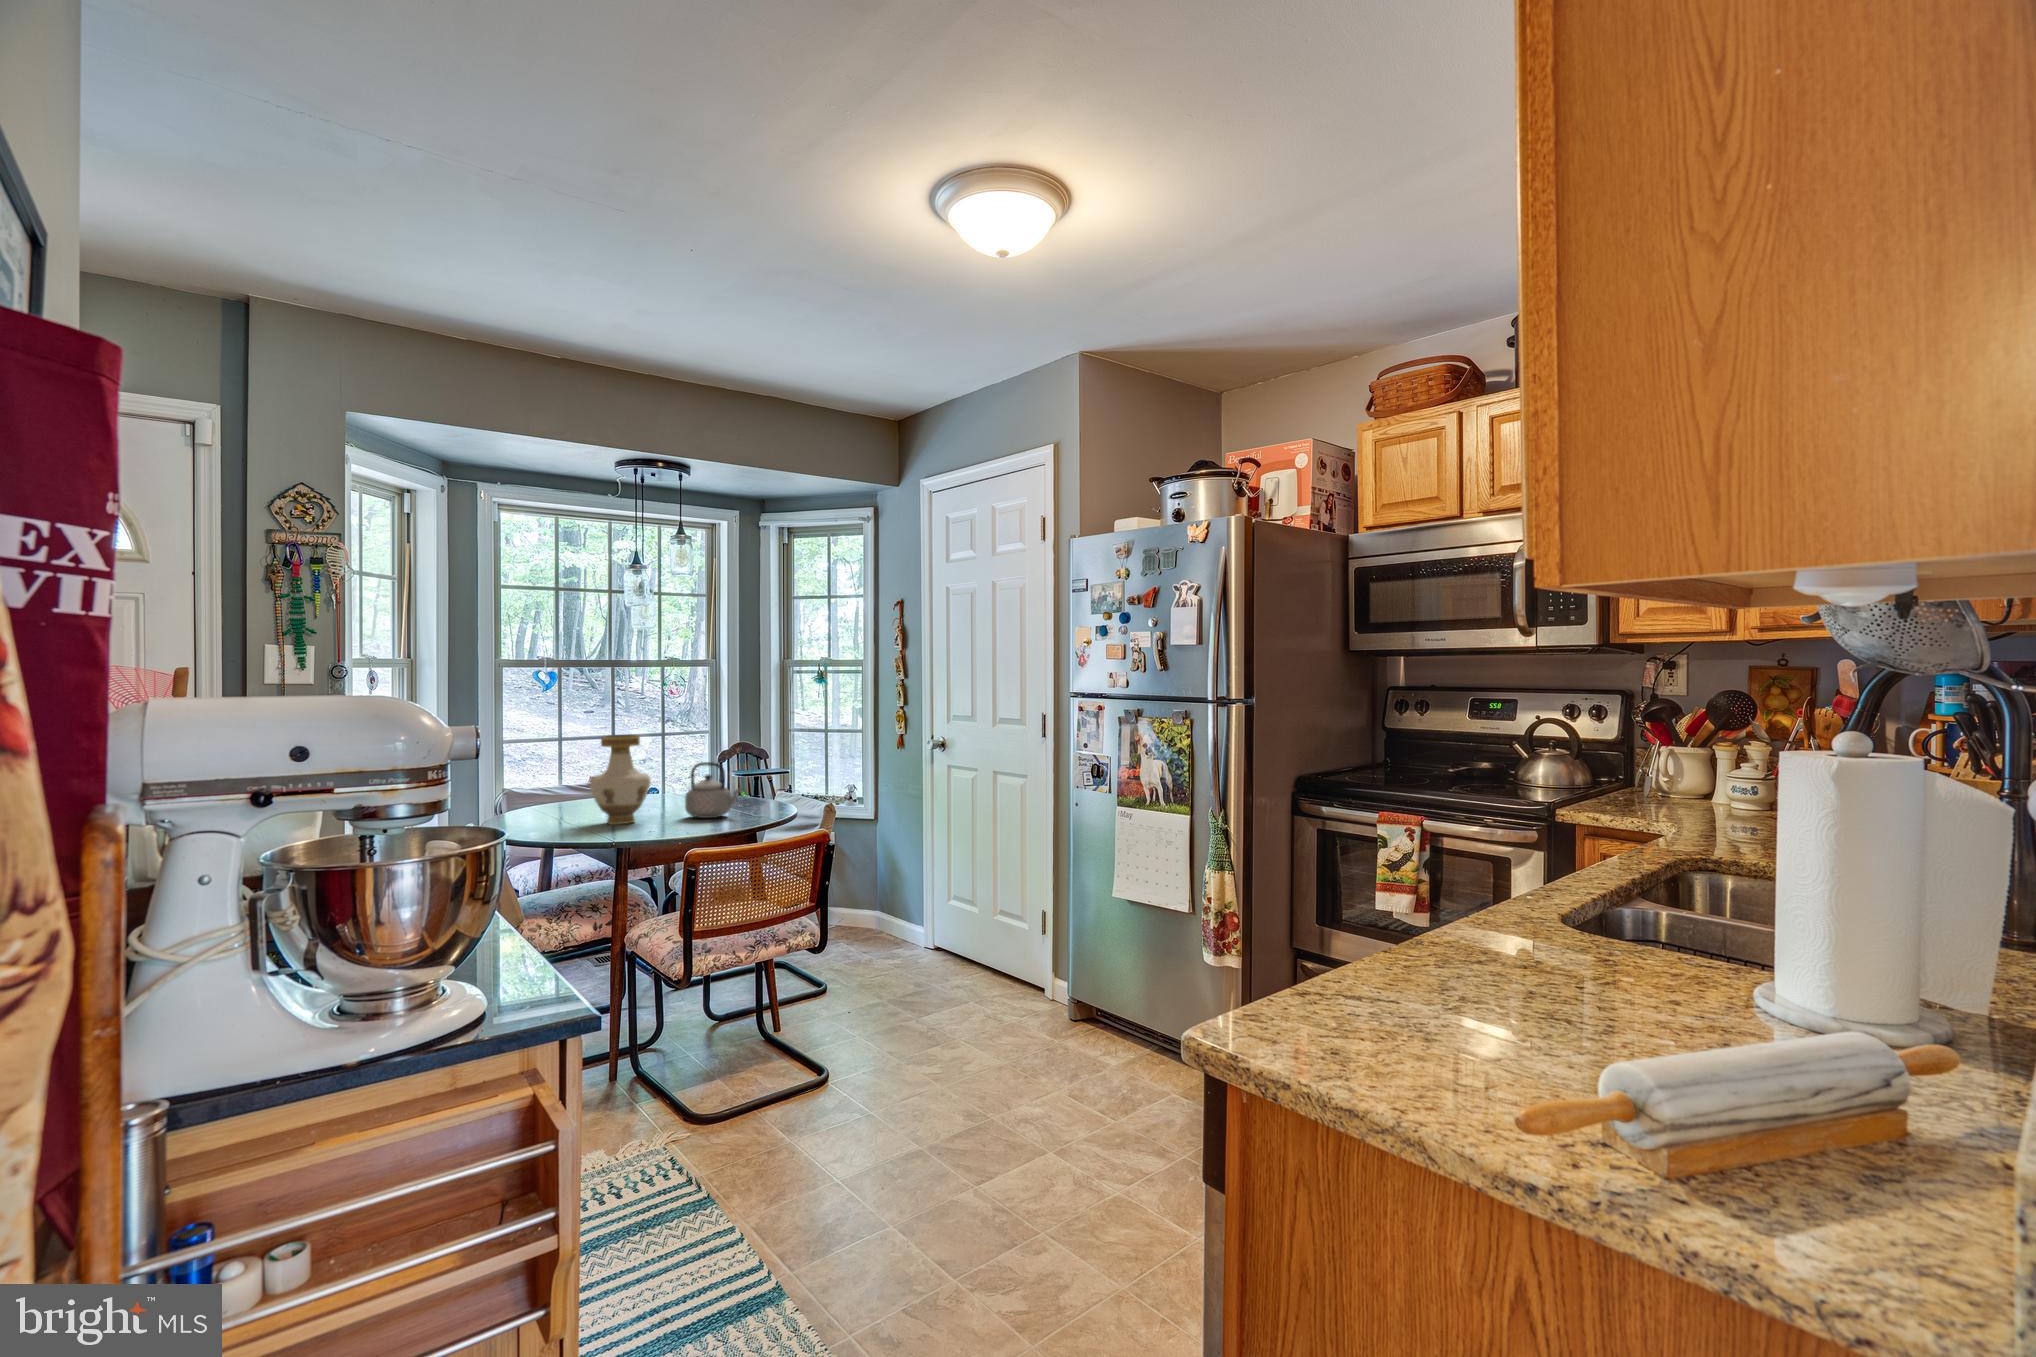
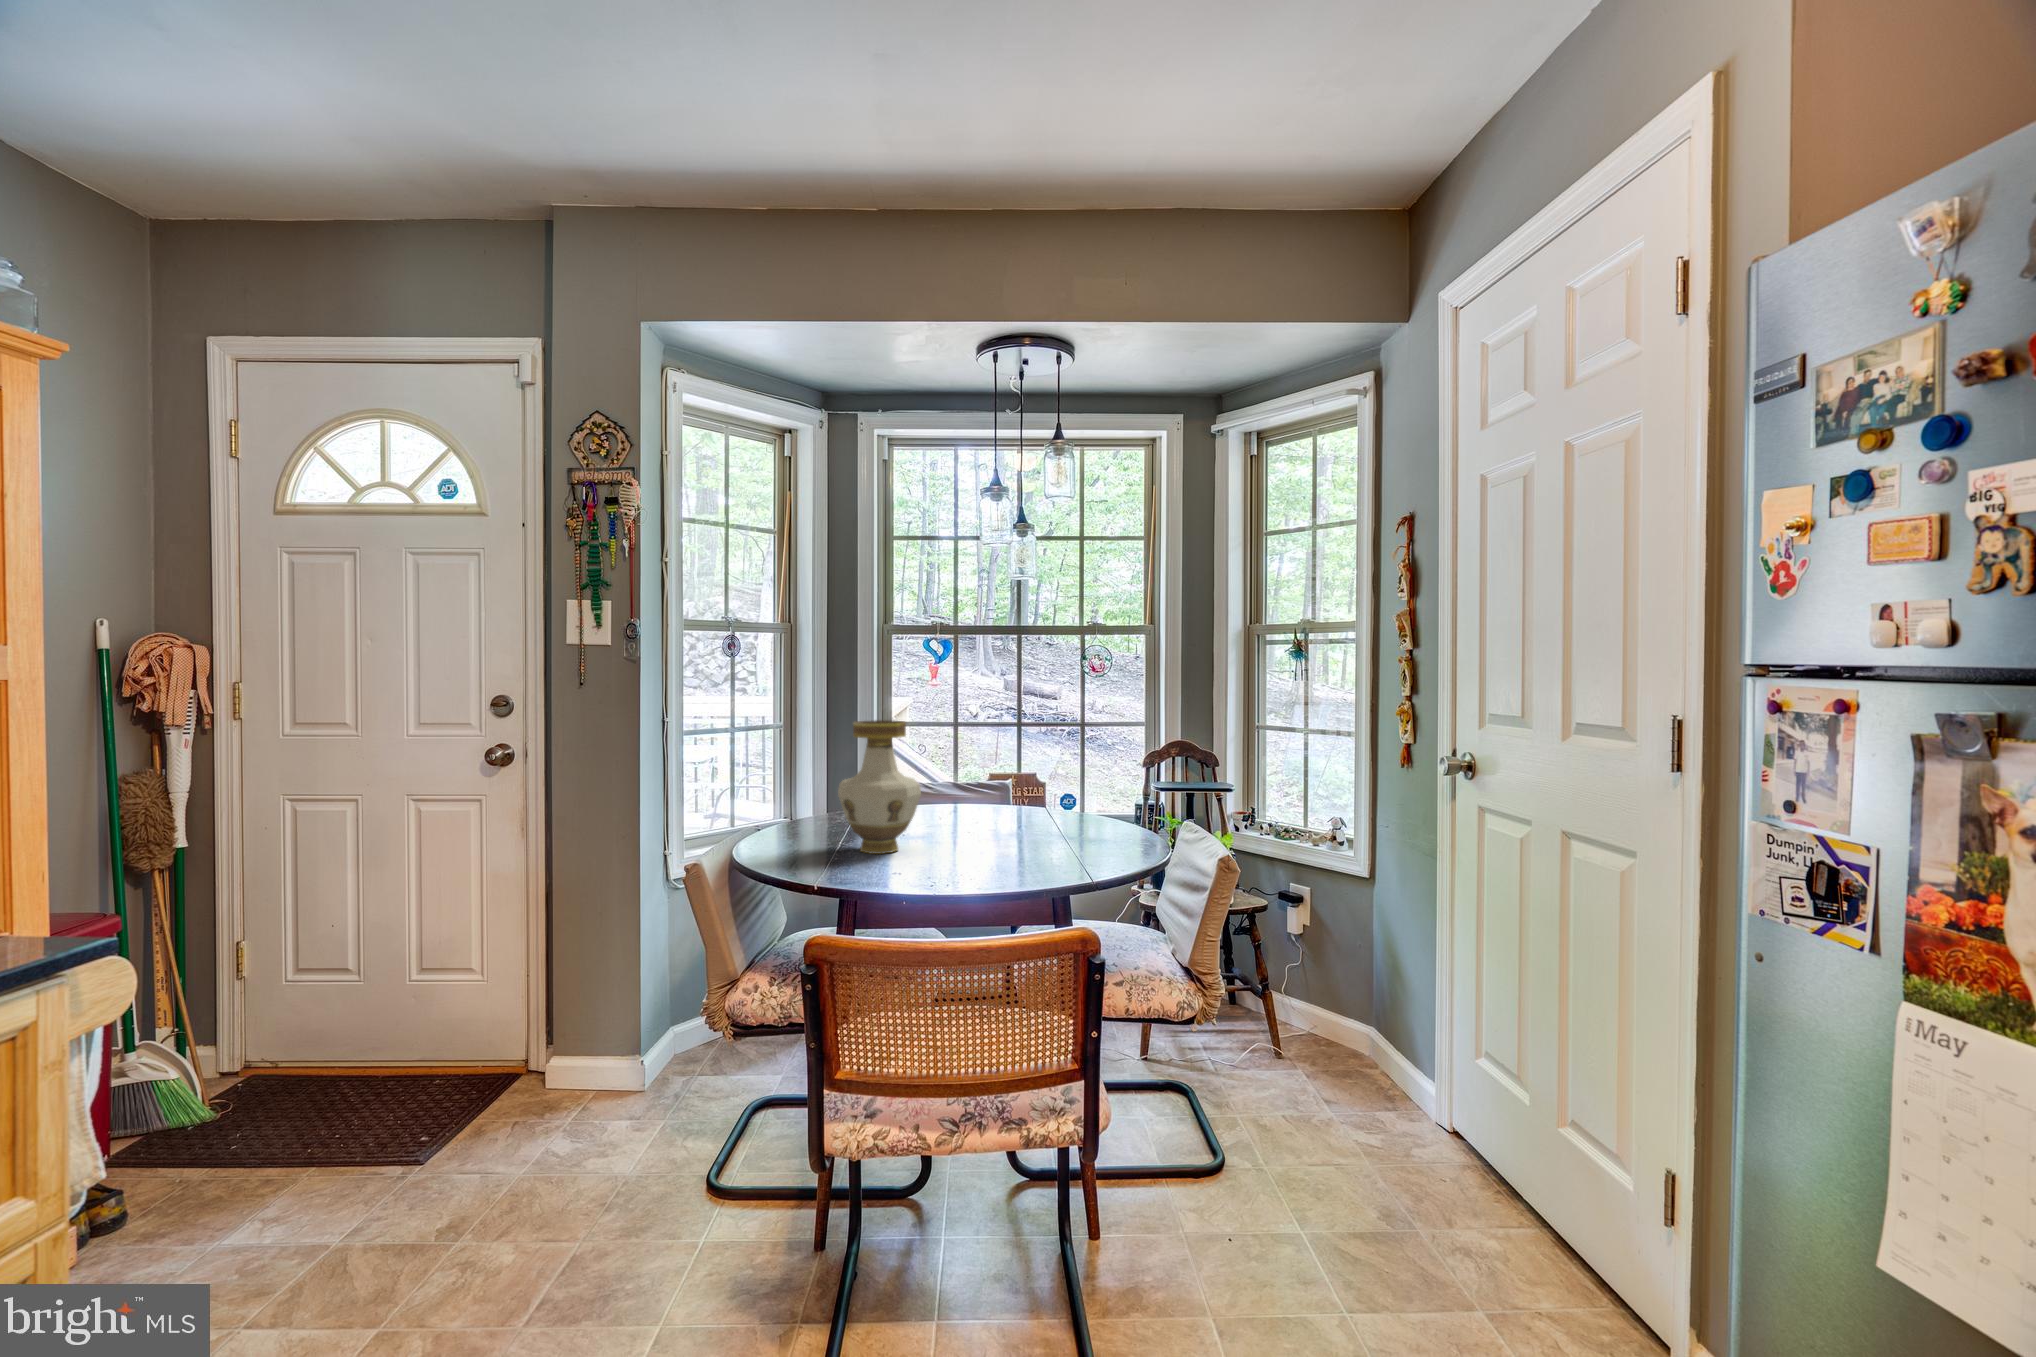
teapot: present [685,762,742,818] -> none [970,770,1046,860]

